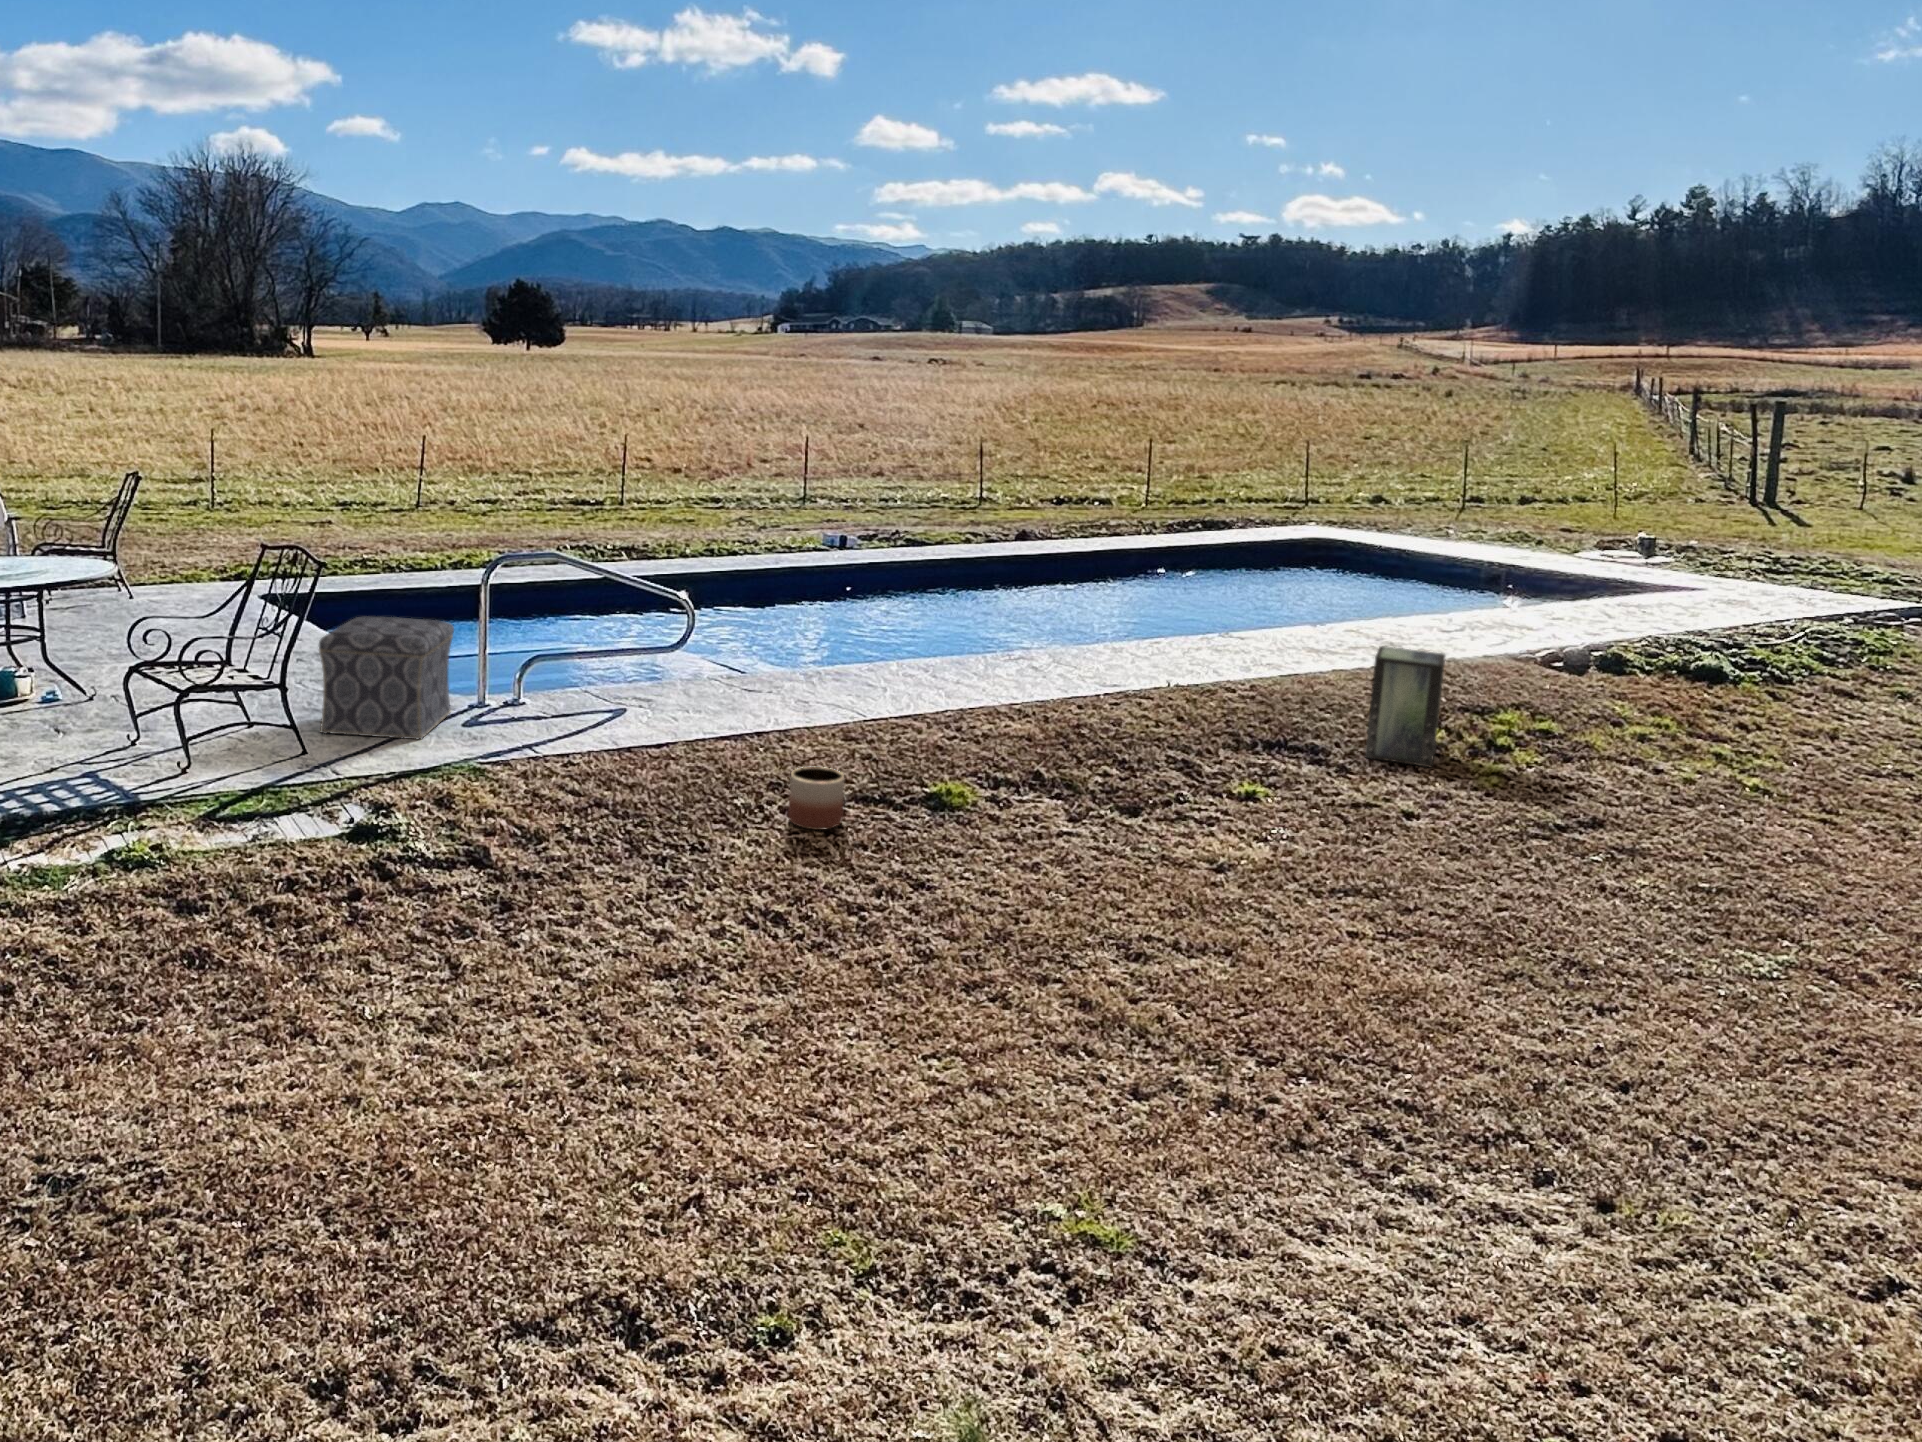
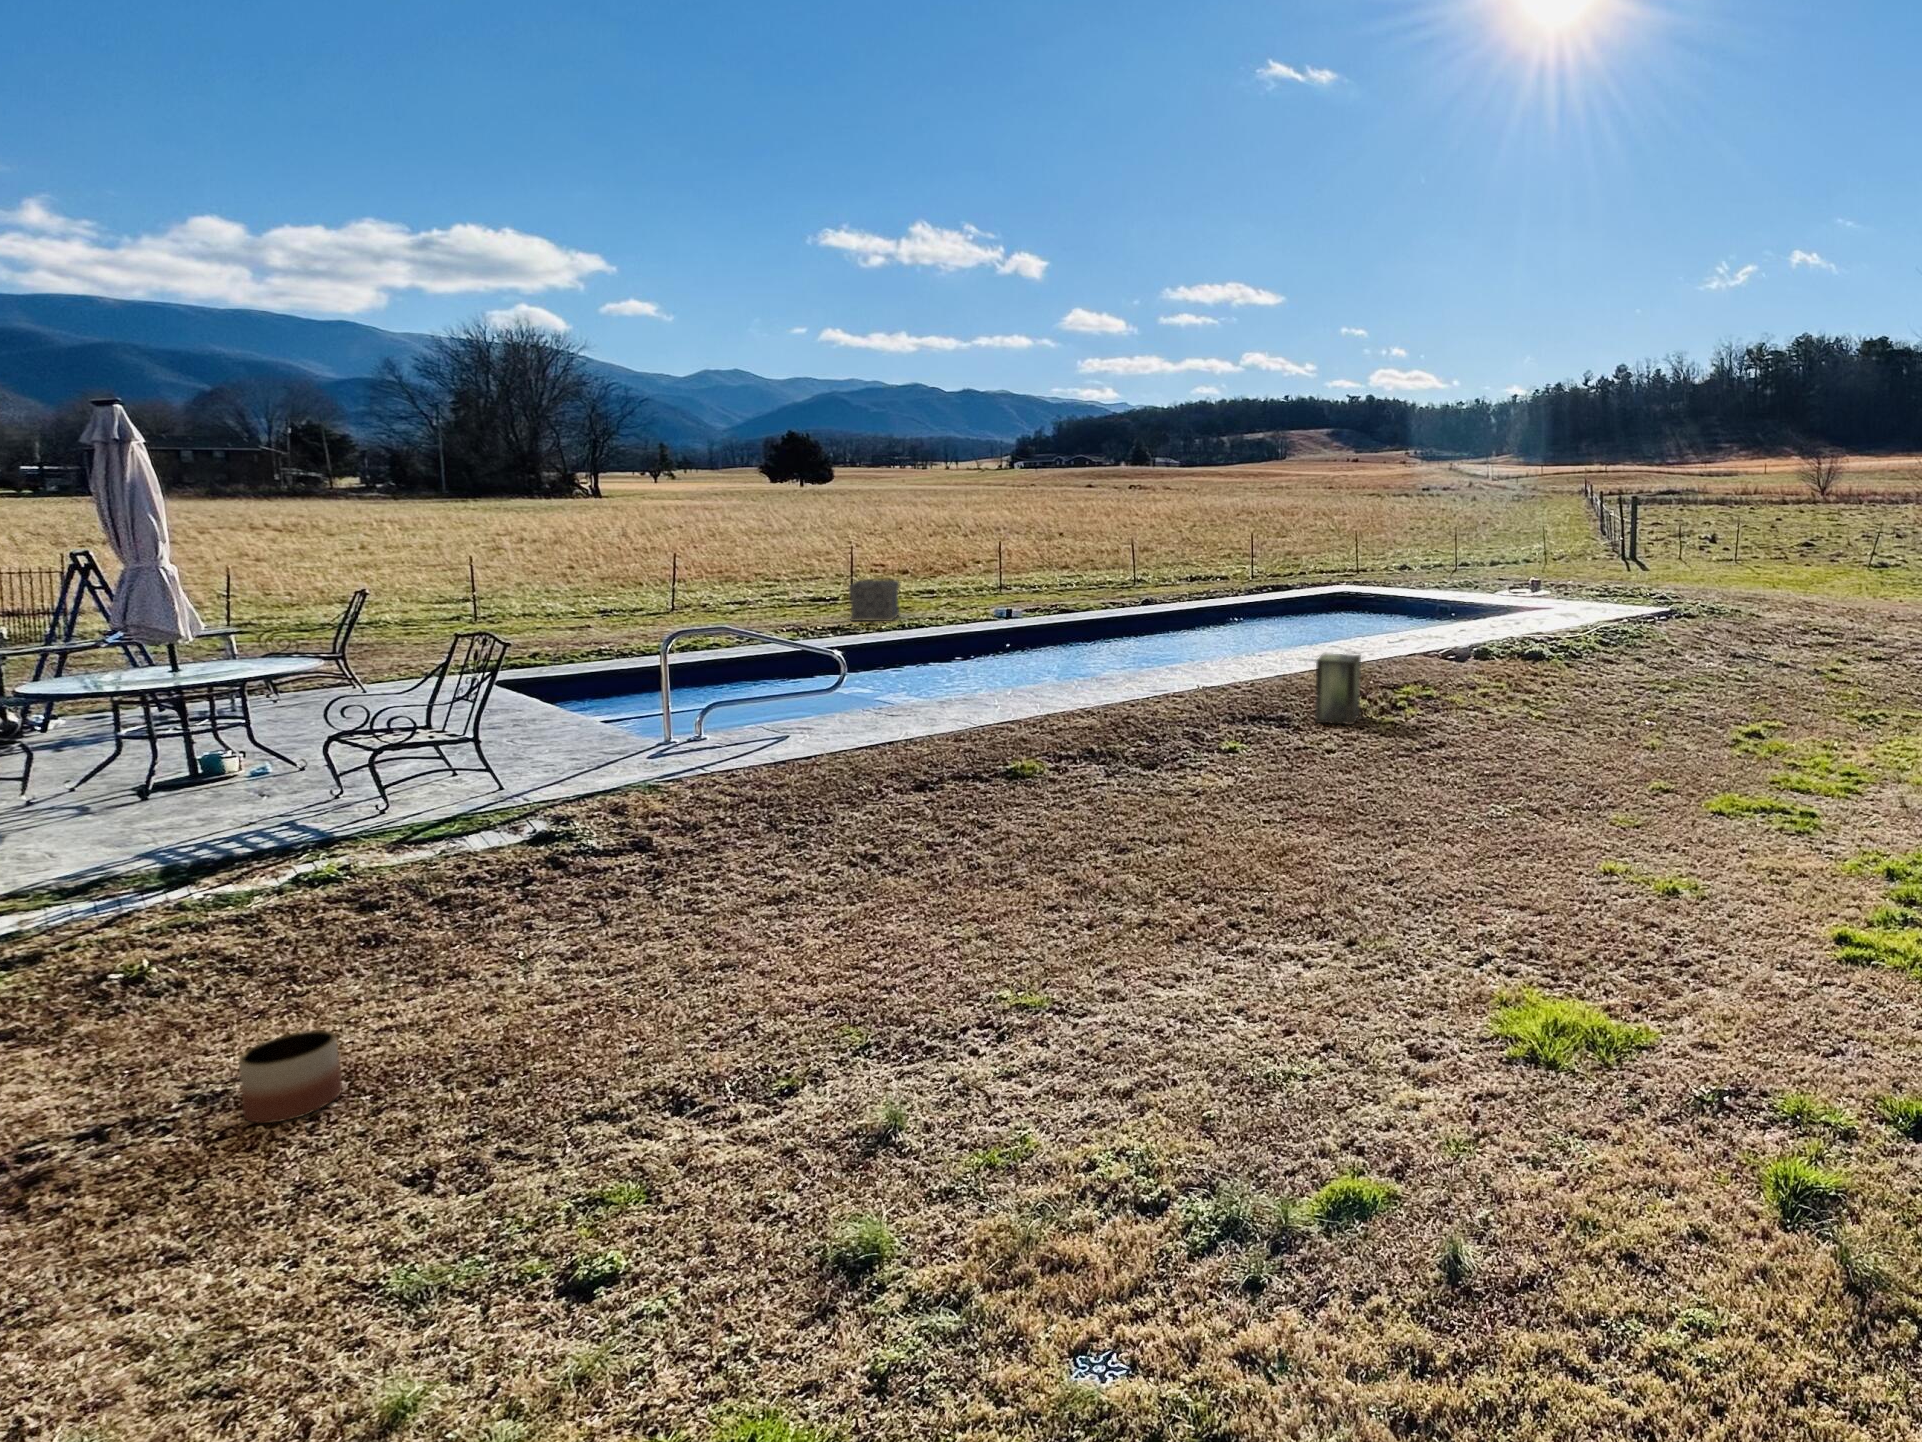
ottoman: present [319,617,454,739] -> present [849,579,900,621]
planter: present [788,767,844,830] -> present [239,1030,342,1123]

